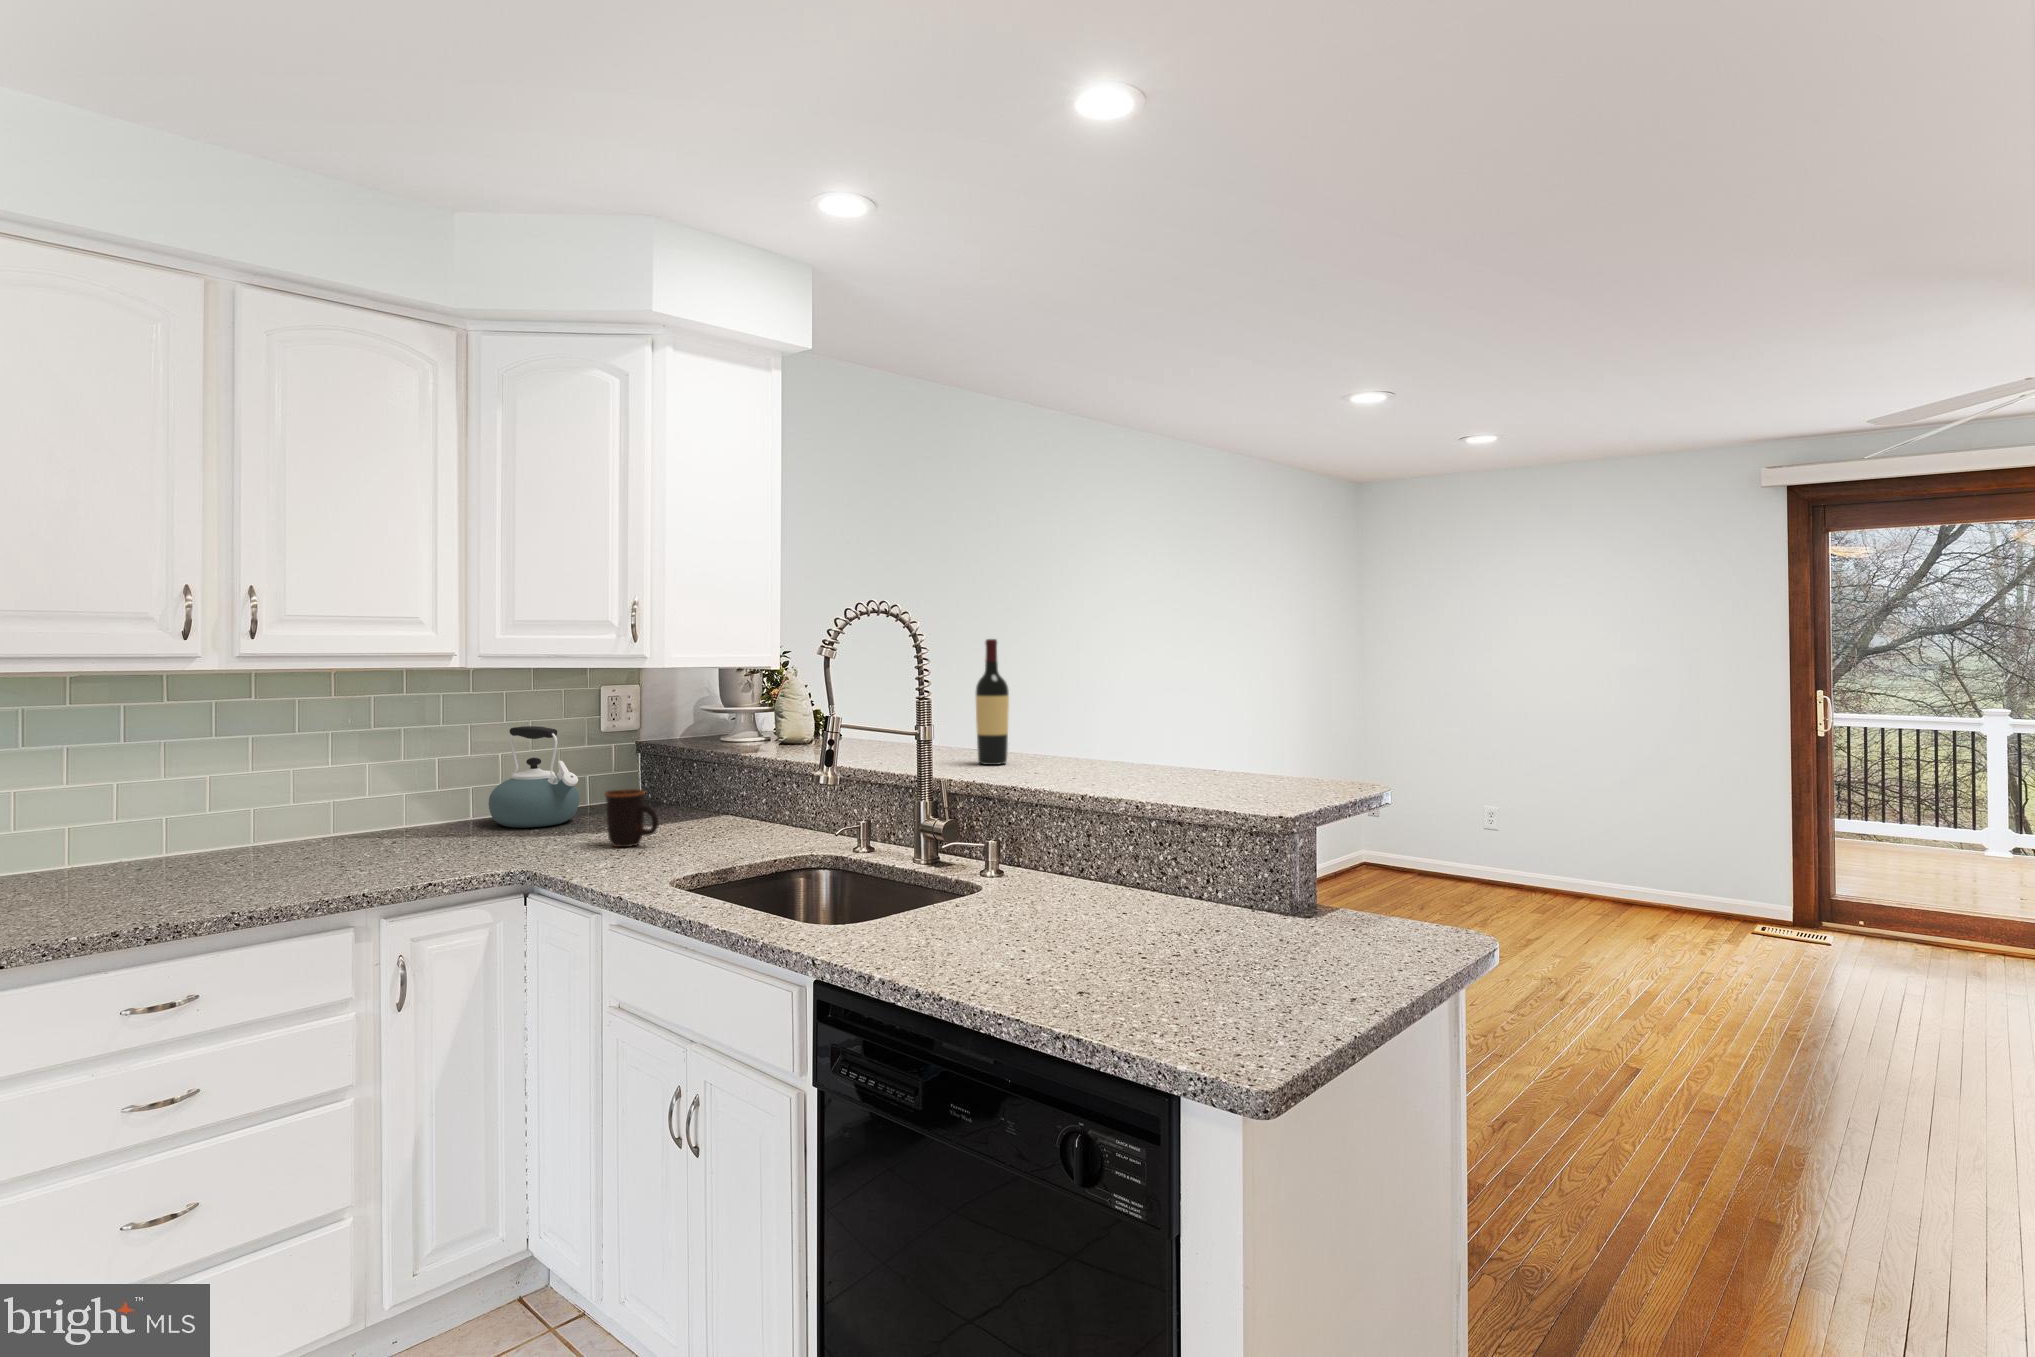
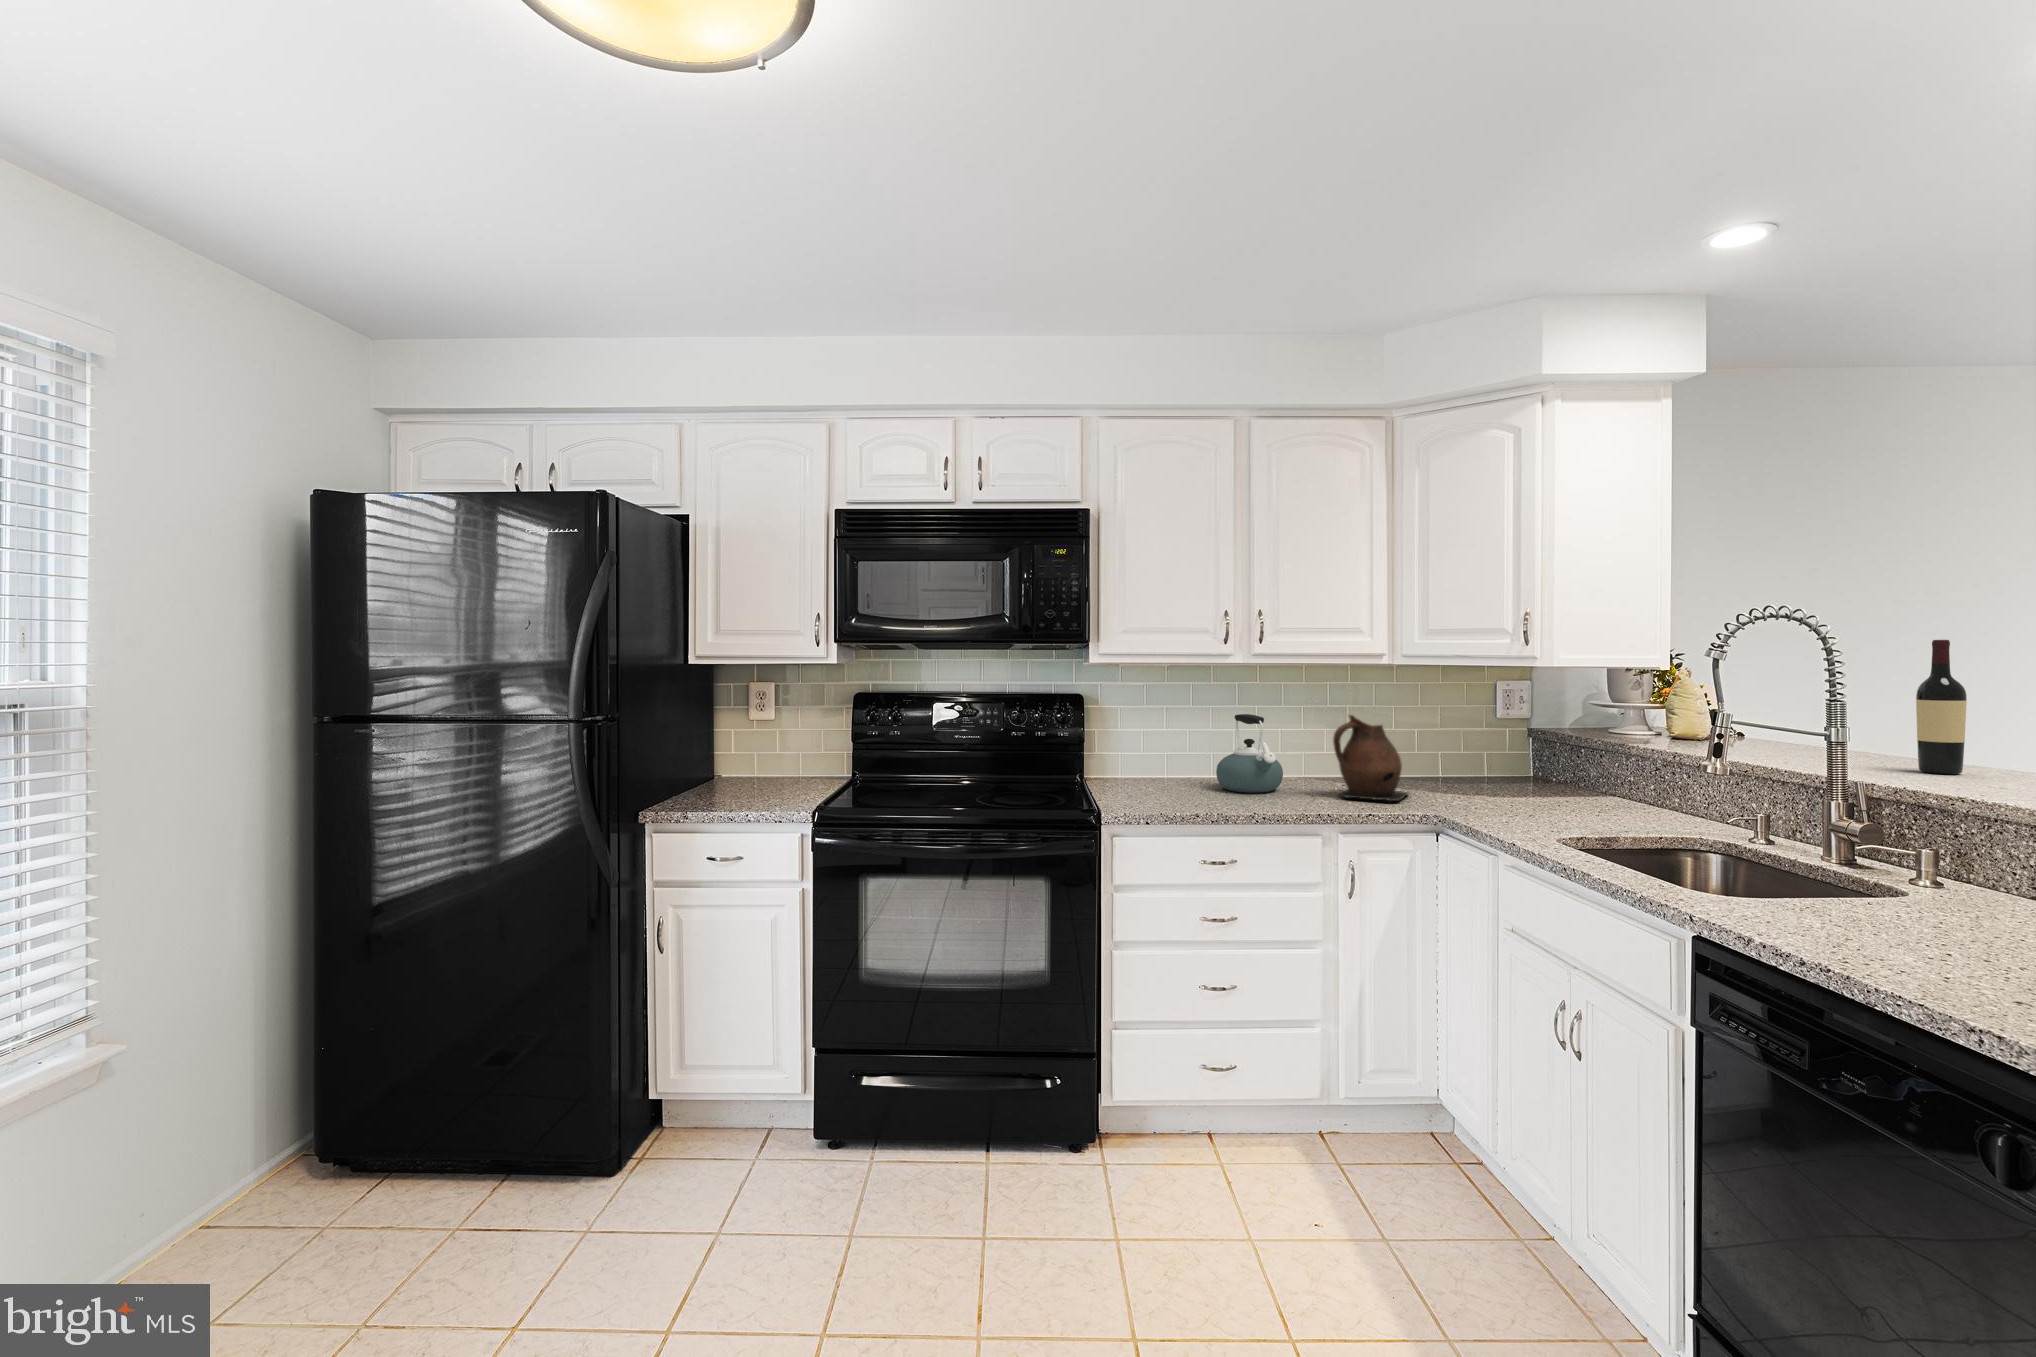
kettle: present [489,726,579,828] -> present [1216,714,1283,793]
ceramic pitcher: none [373,739,490,859] -> present [1333,715,1409,801]
mug: present [605,789,659,847] -> none [1500,764,1547,811]

